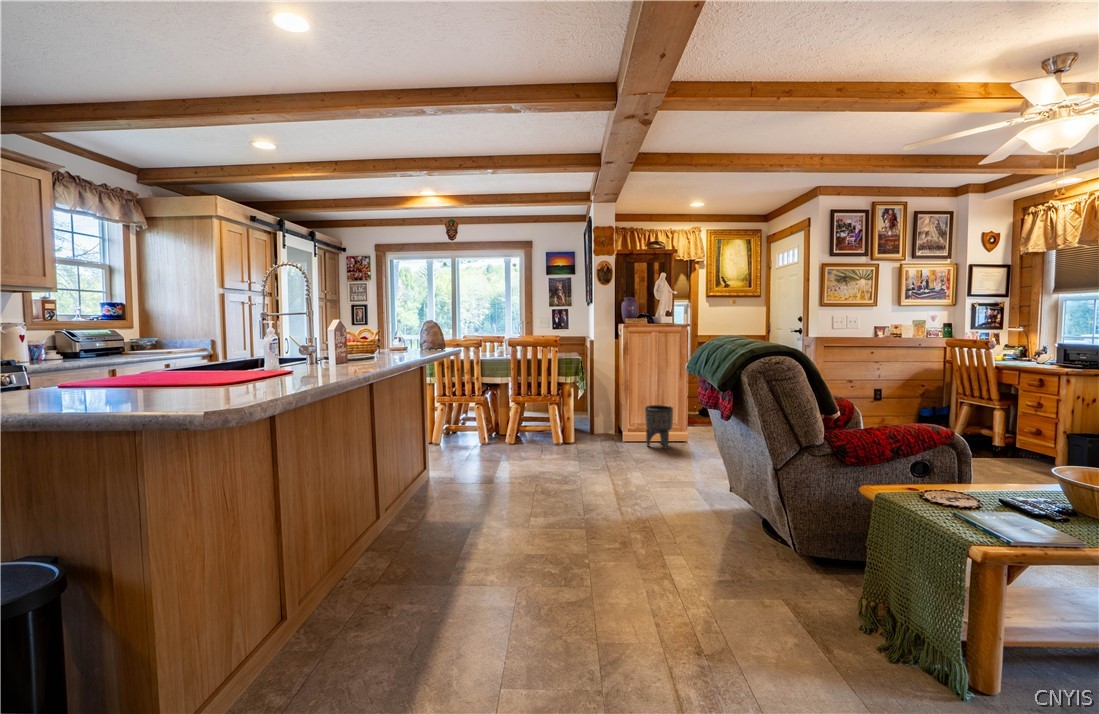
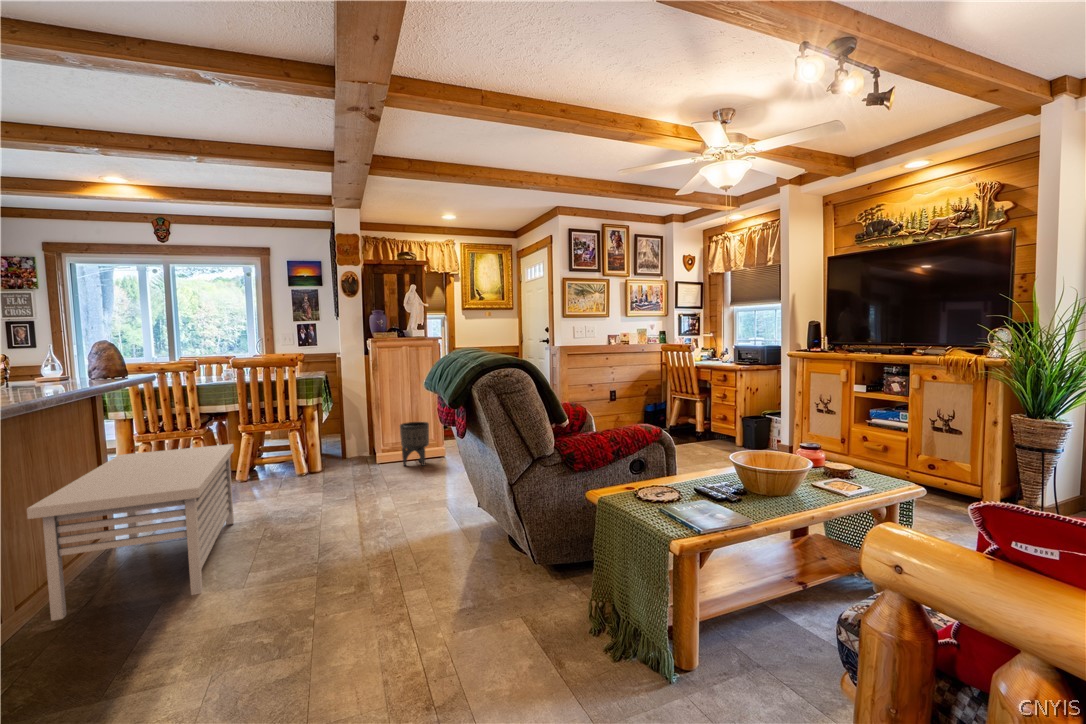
storage bench: none [367,414,509,549] -> present [27,444,234,621]

